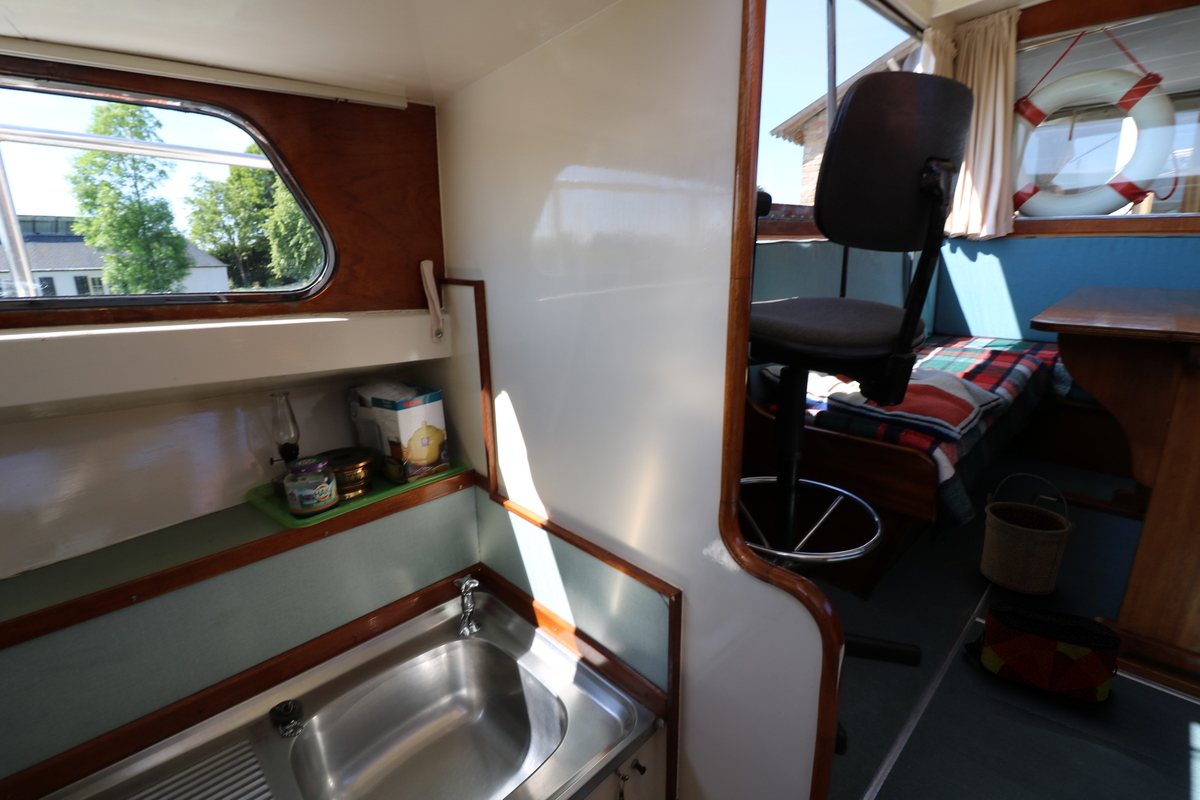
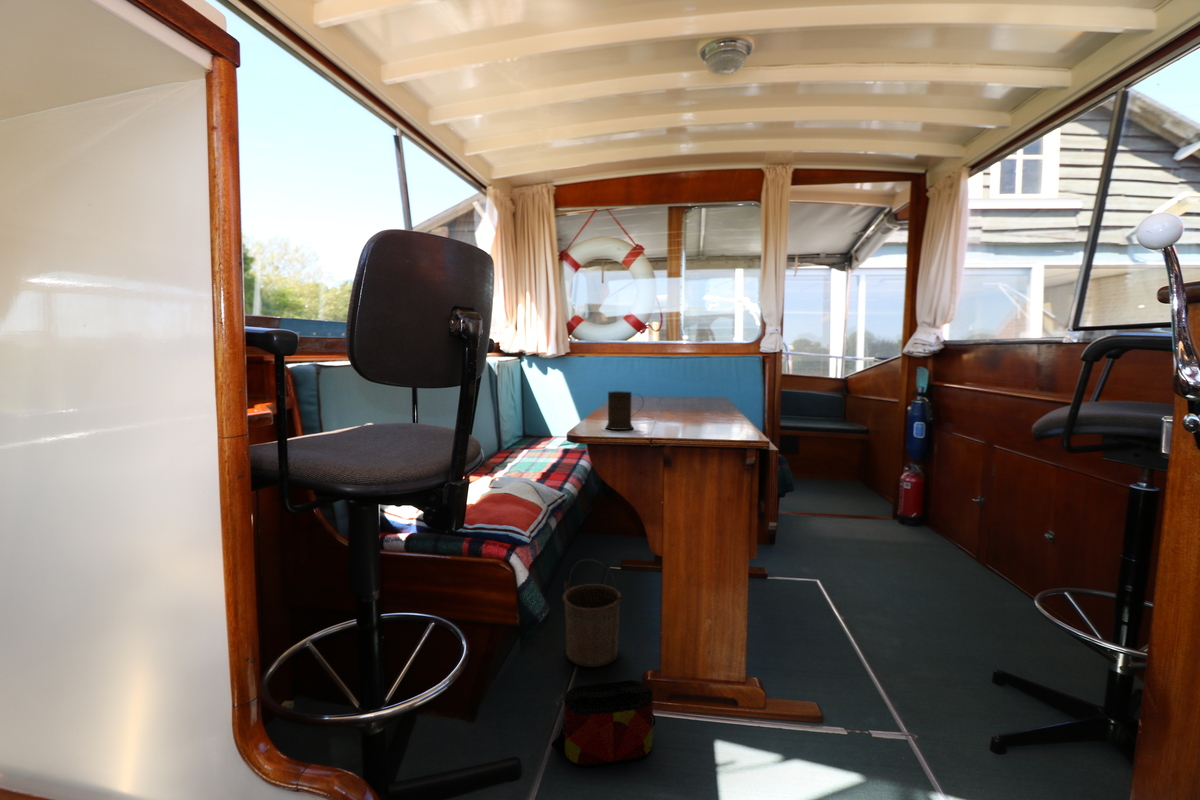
mug: none [1095,265,1175,316] -> present [606,391,633,430]

